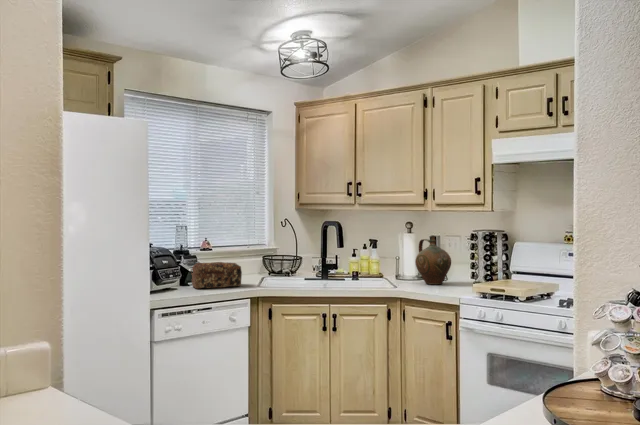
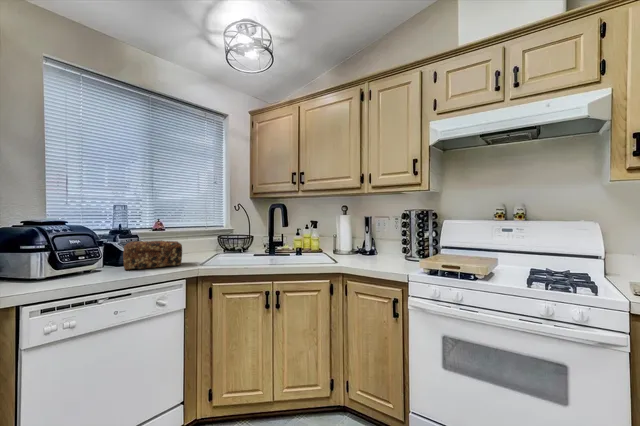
ceramic jug: present [415,236,451,285] -> none [353,215,385,259]

